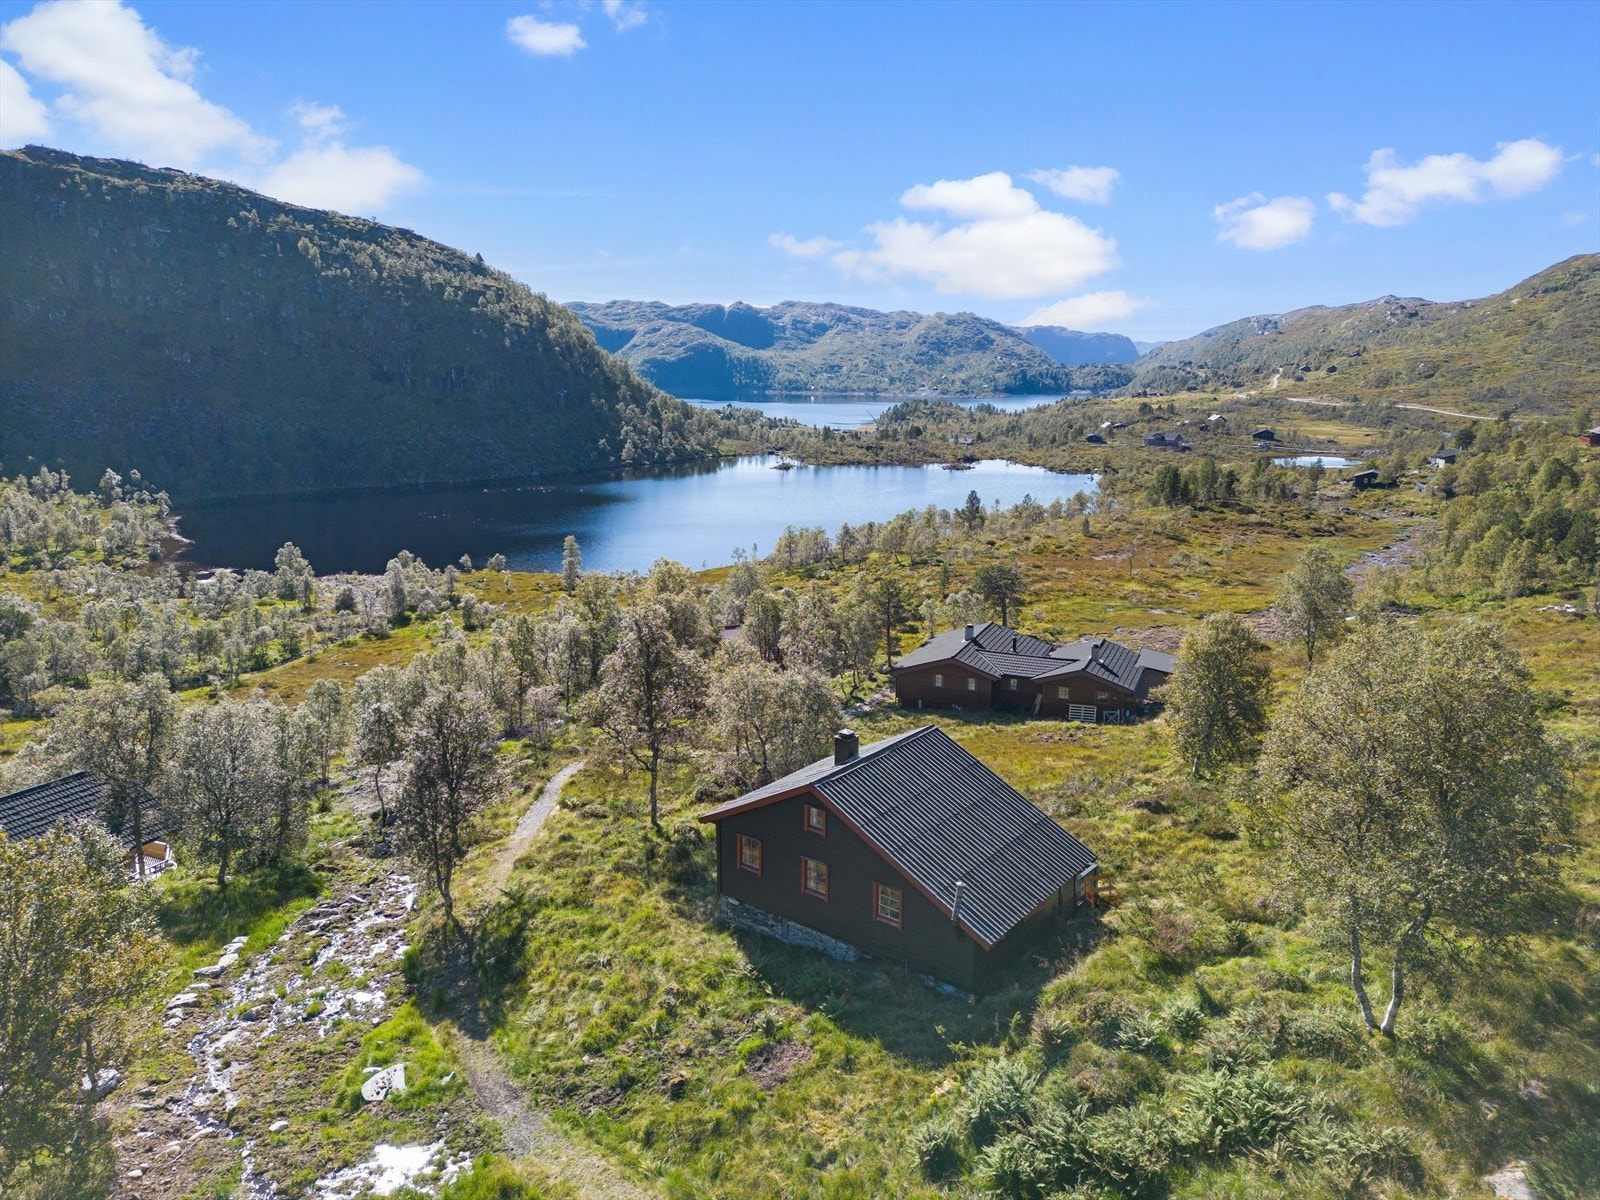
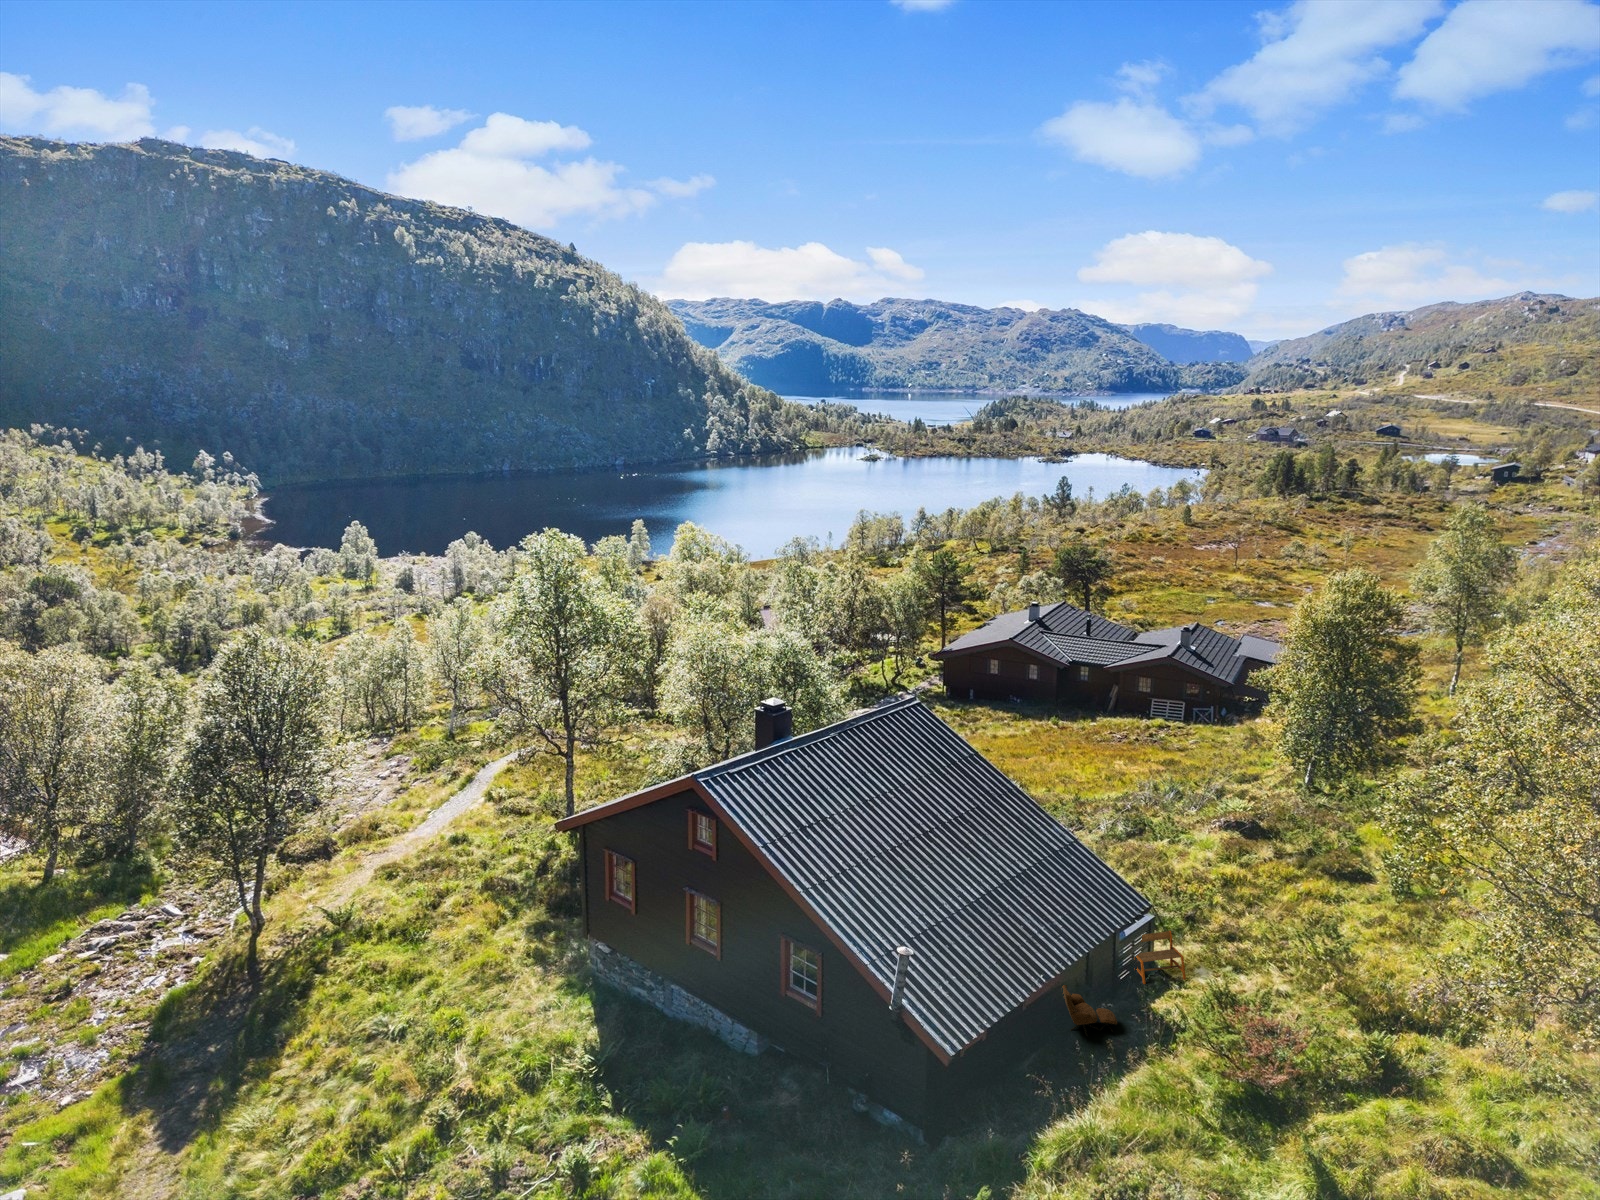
lounge chair: none [1044,906,1080,940] -> present [1062,985,1117,1036]

